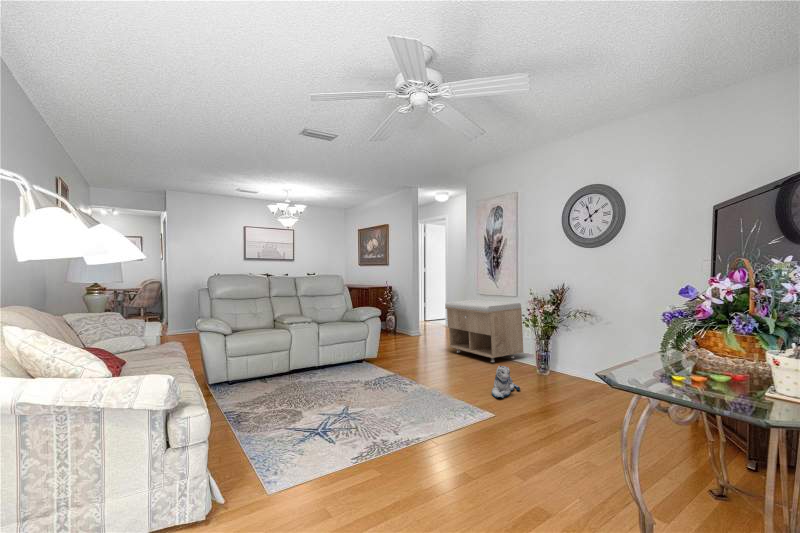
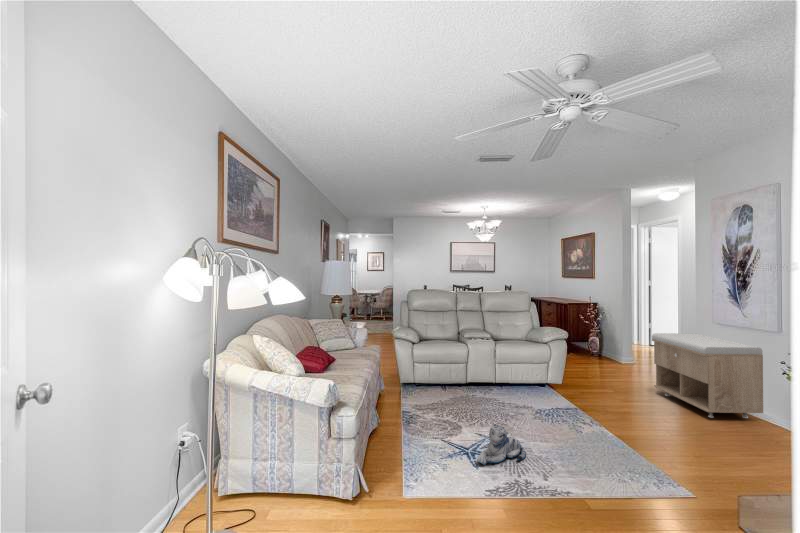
plush toy: present [492,366,520,398] -> present [477,424,526,465]

